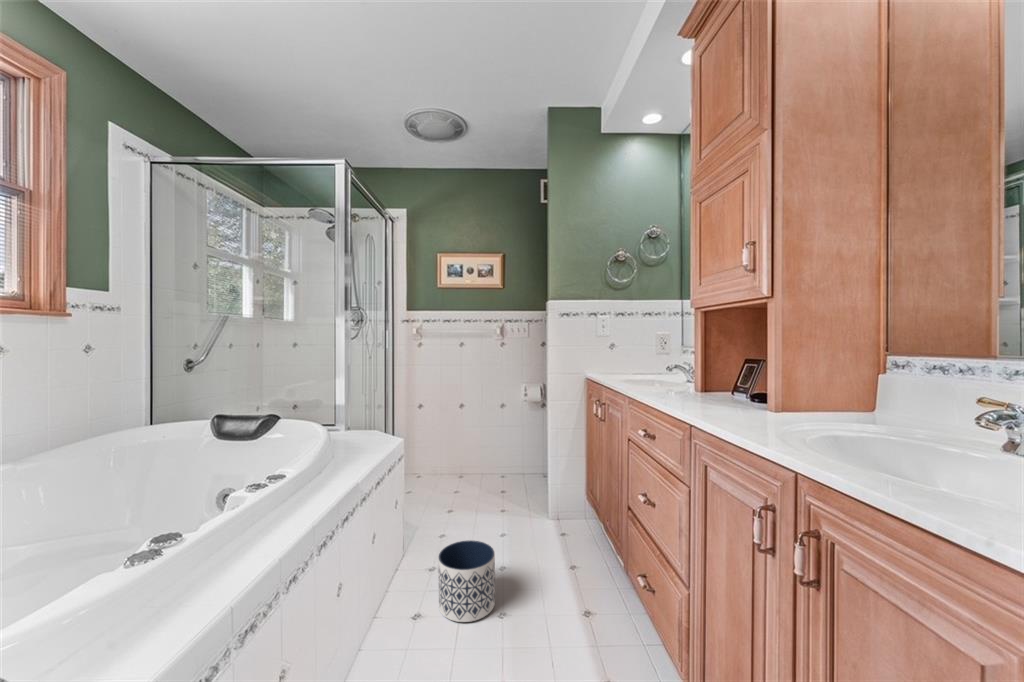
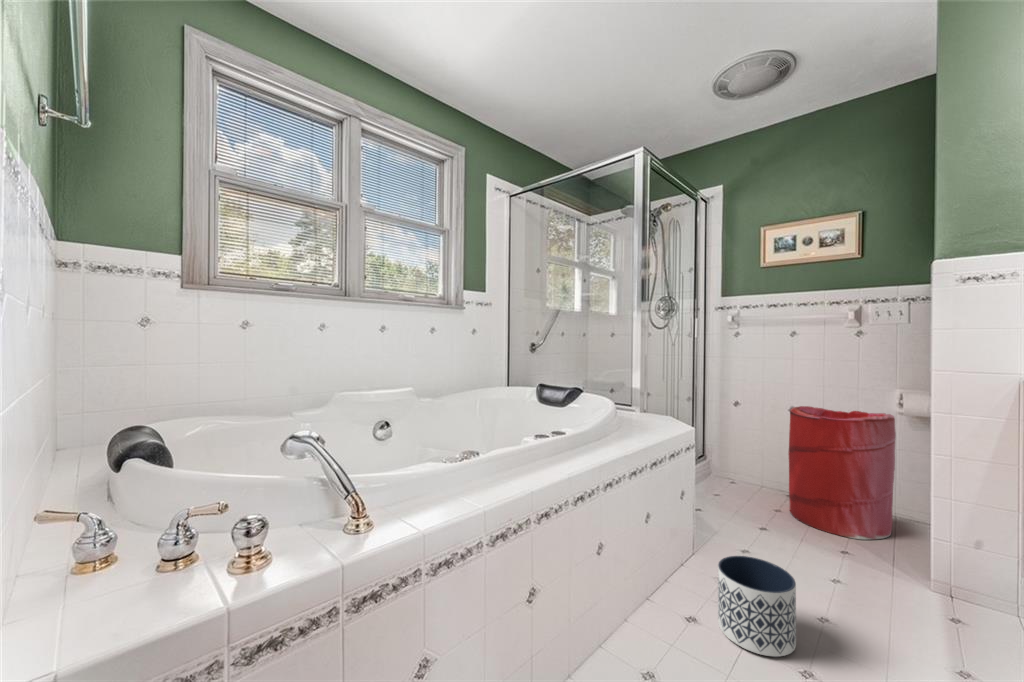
laundry hamper: none [462,402,525,498] -> present [788,406,896,540]

